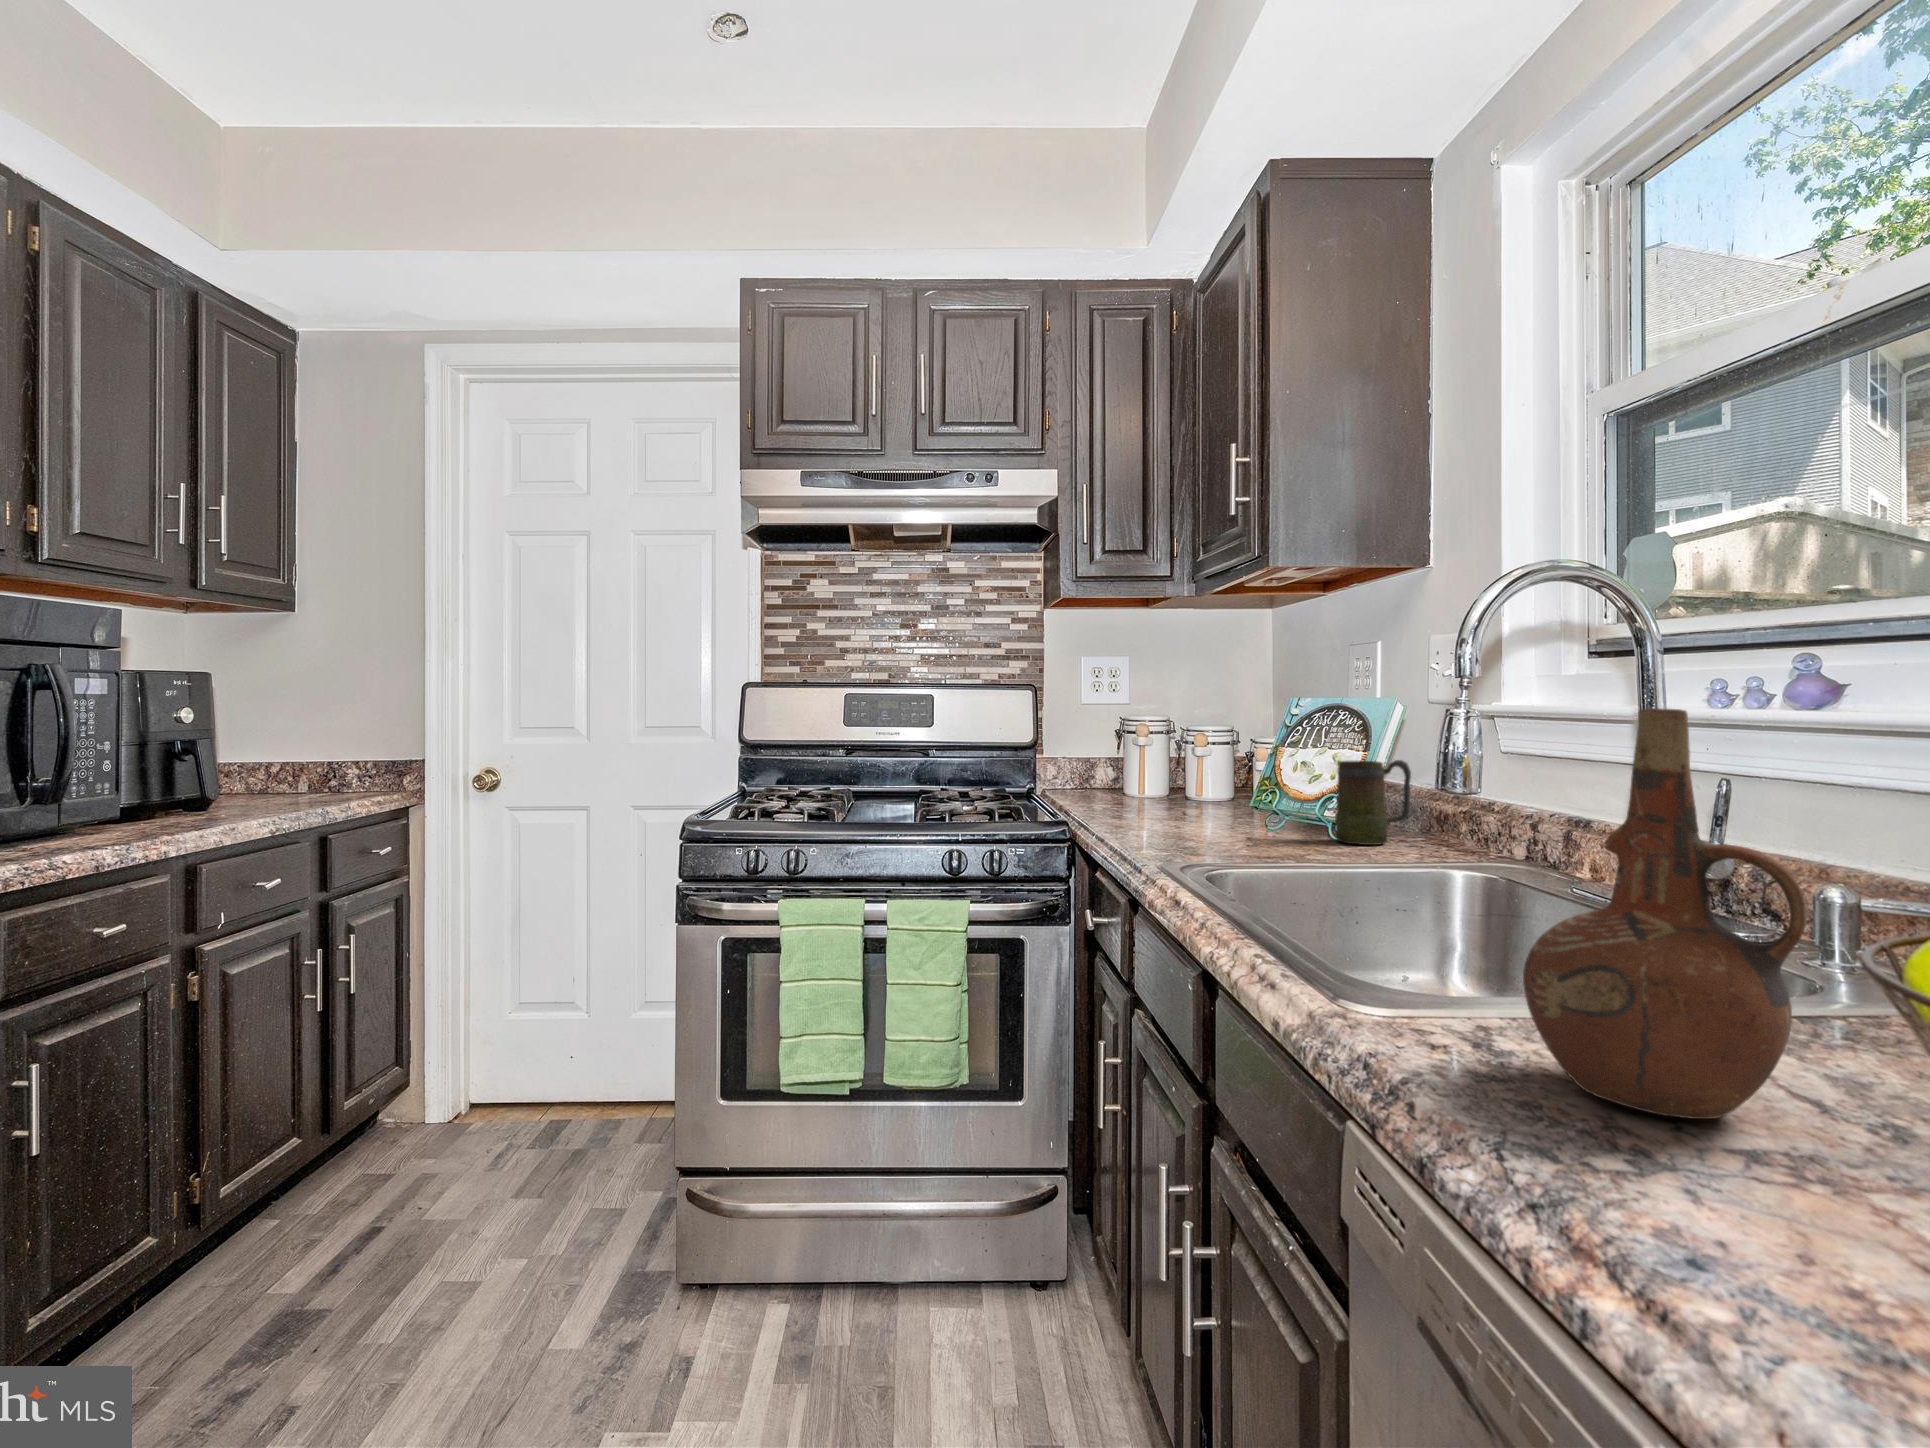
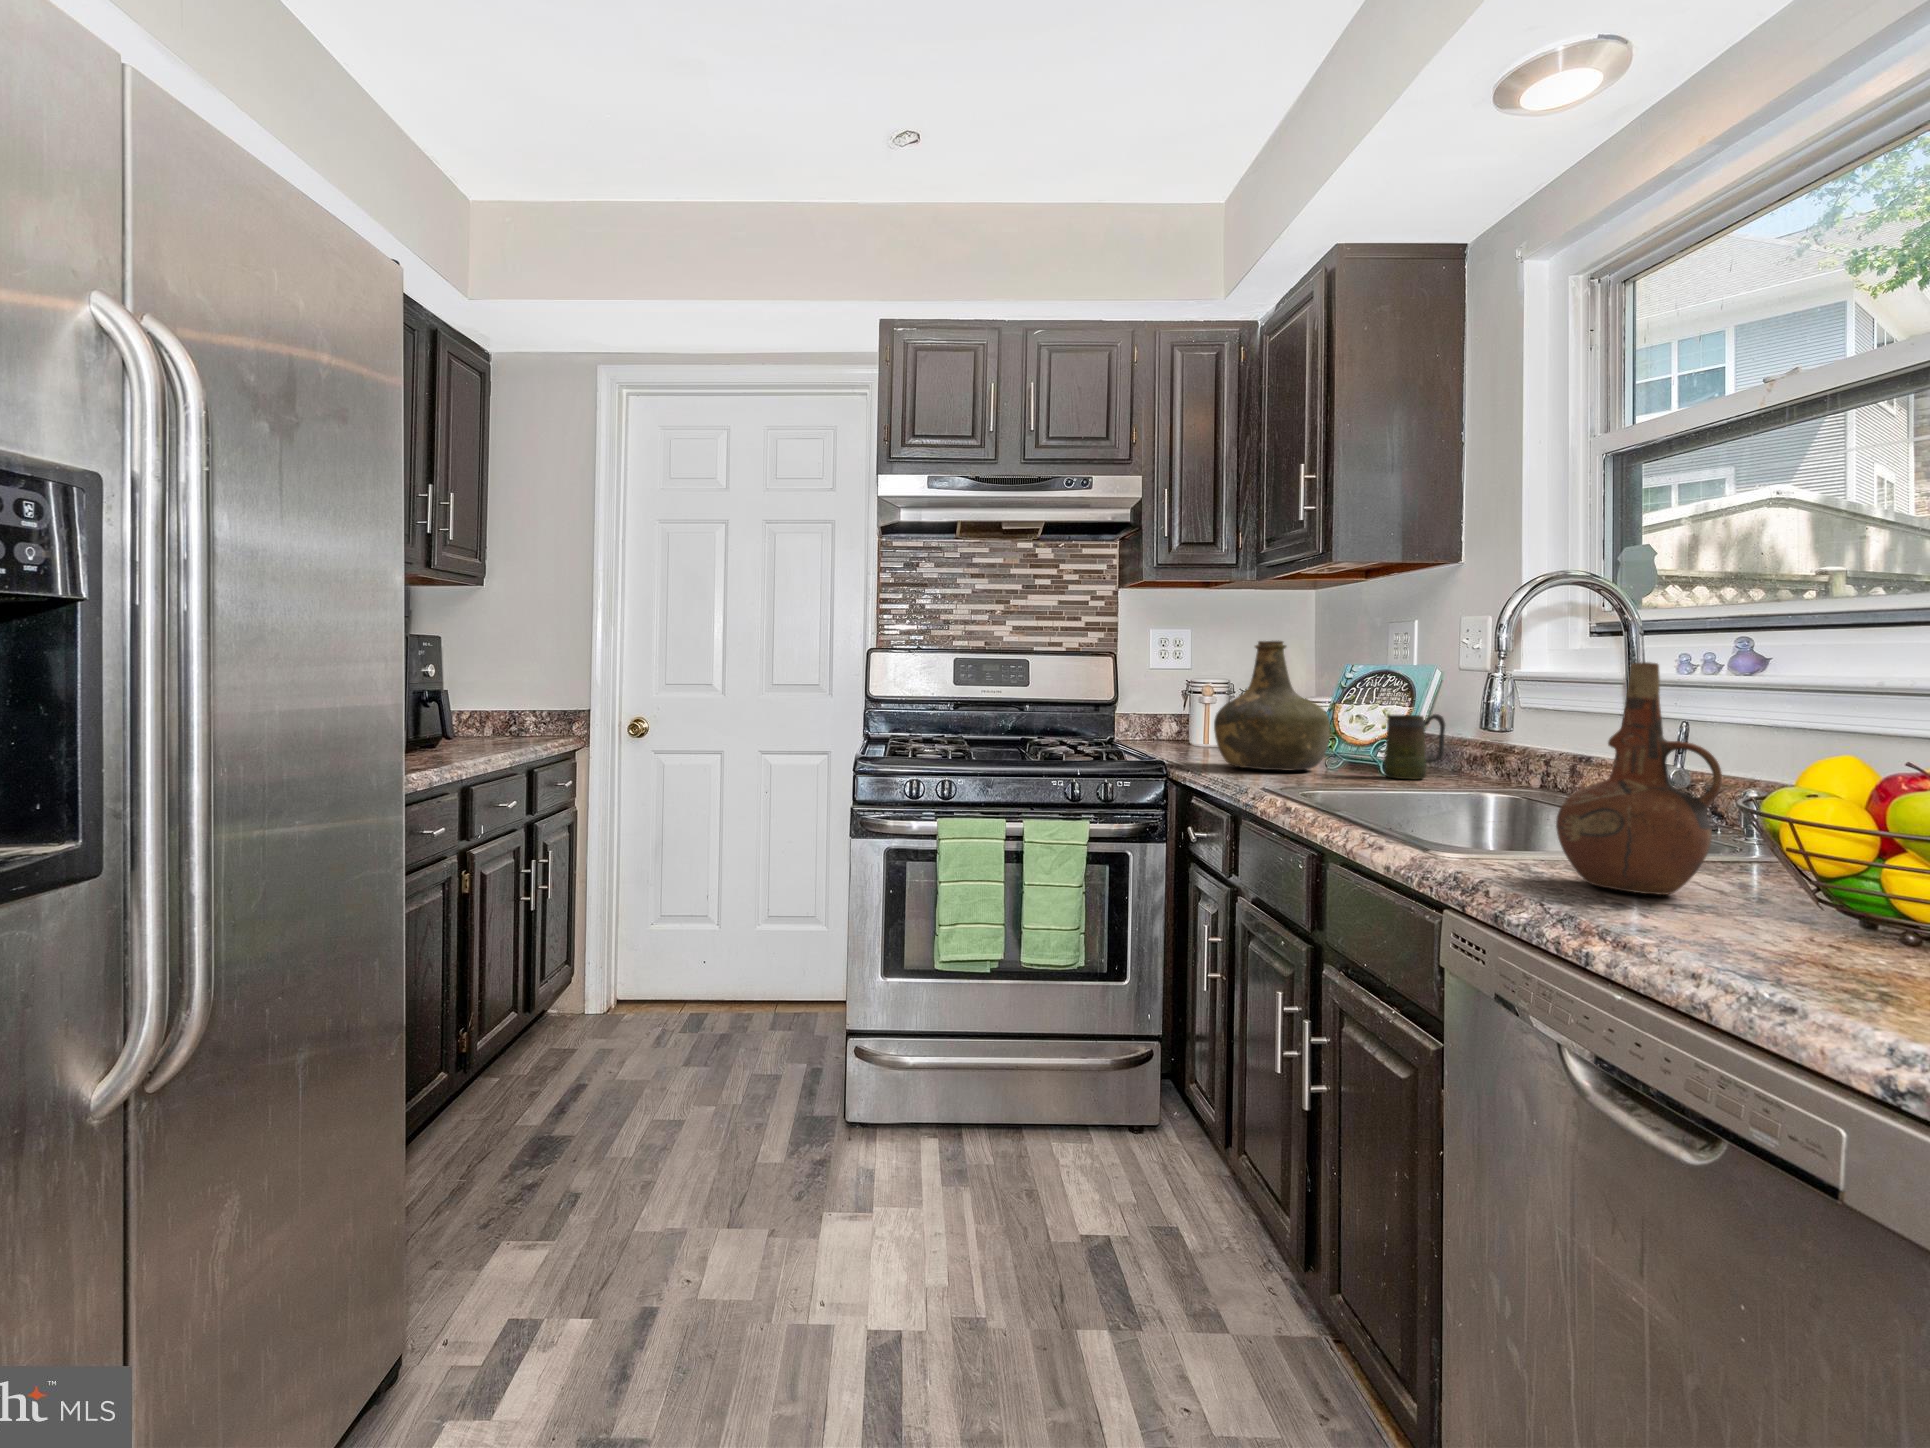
bottle: none [1127,668,1269,833] -> present [1214,640,1330,771]

